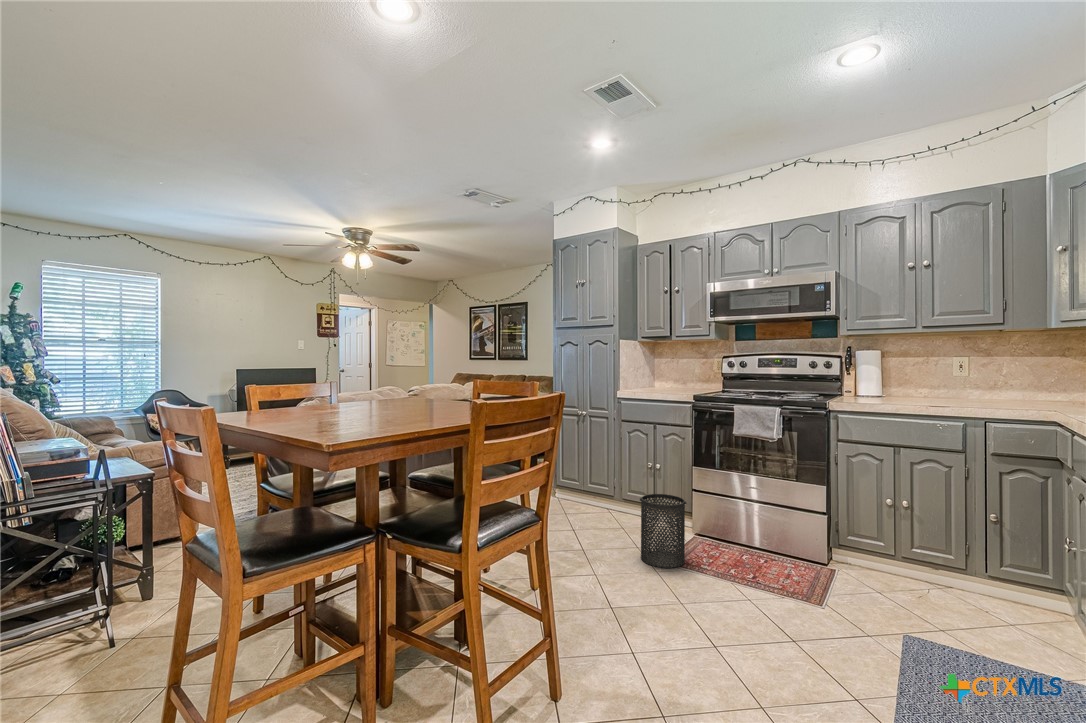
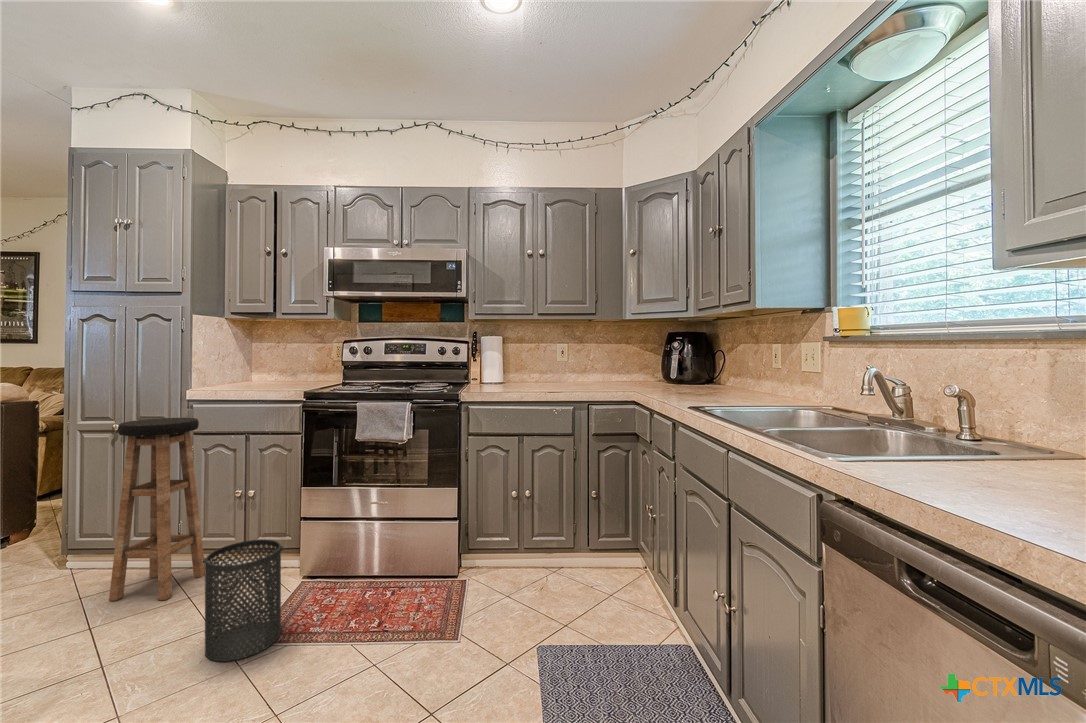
bar stool: none [583,409,631,526] -> present [109,418,205,601]

